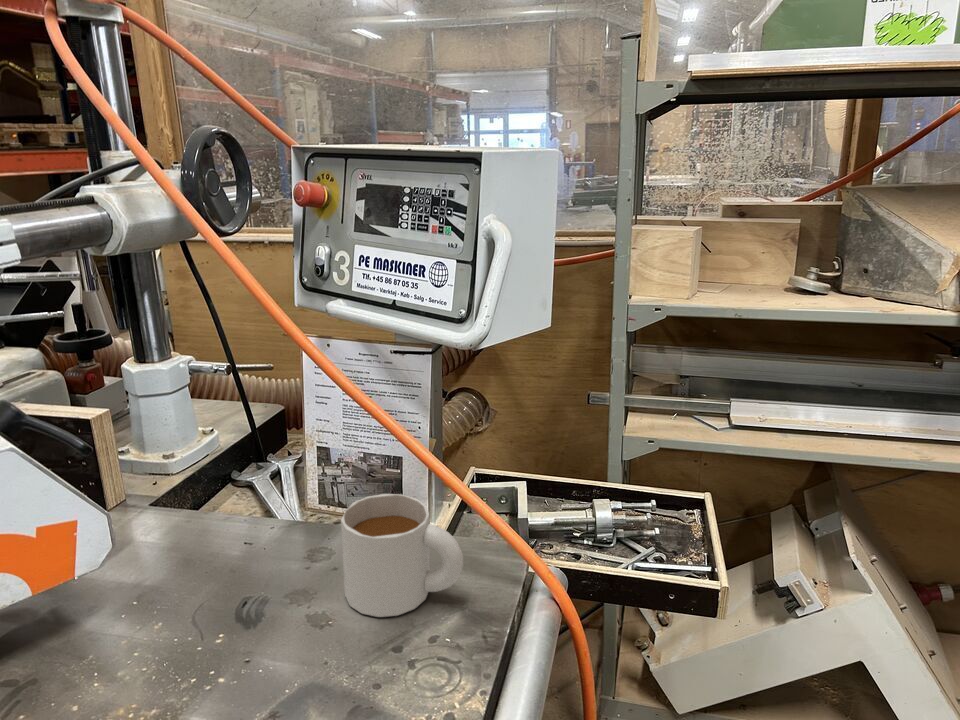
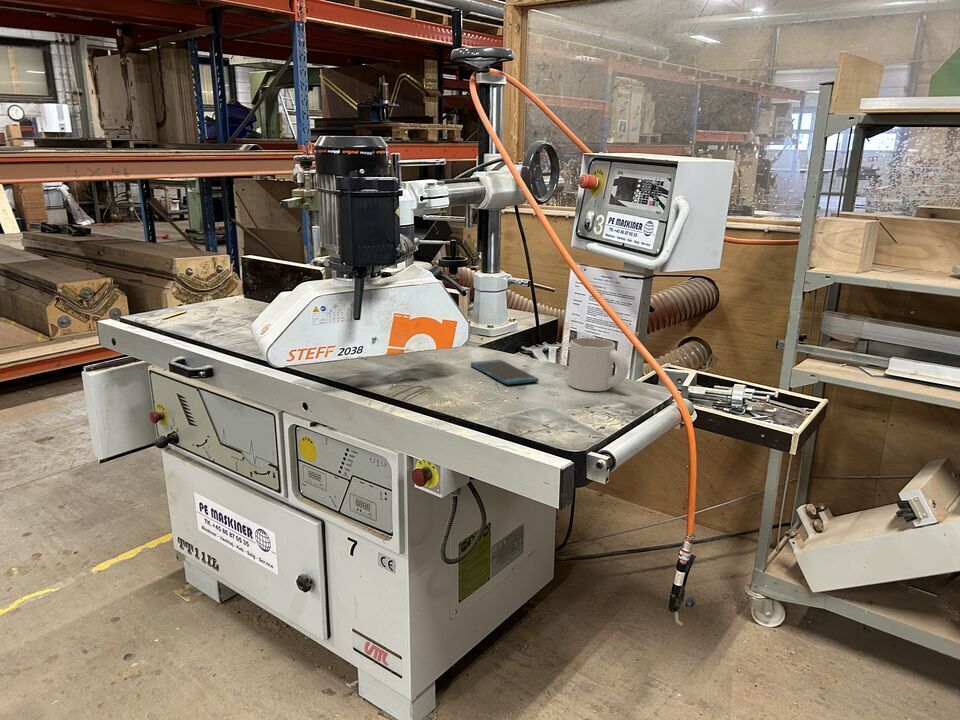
smartphone: none [129,556,286,658] -> present [471,360,539,384]

